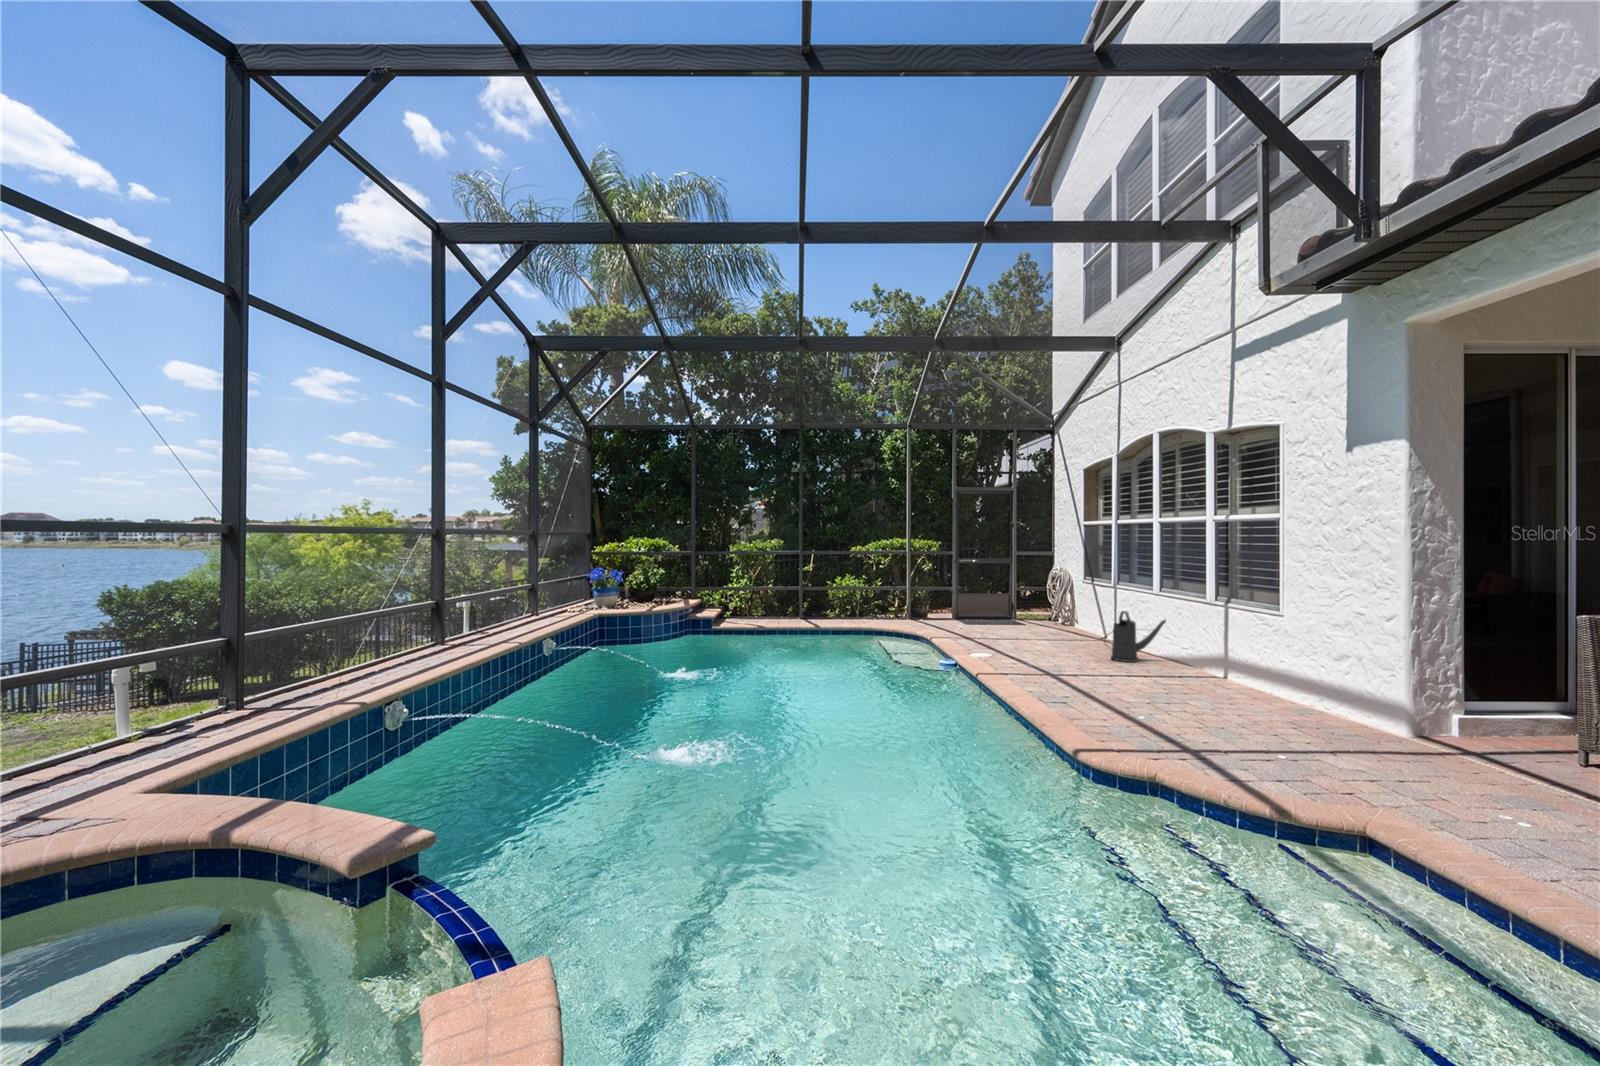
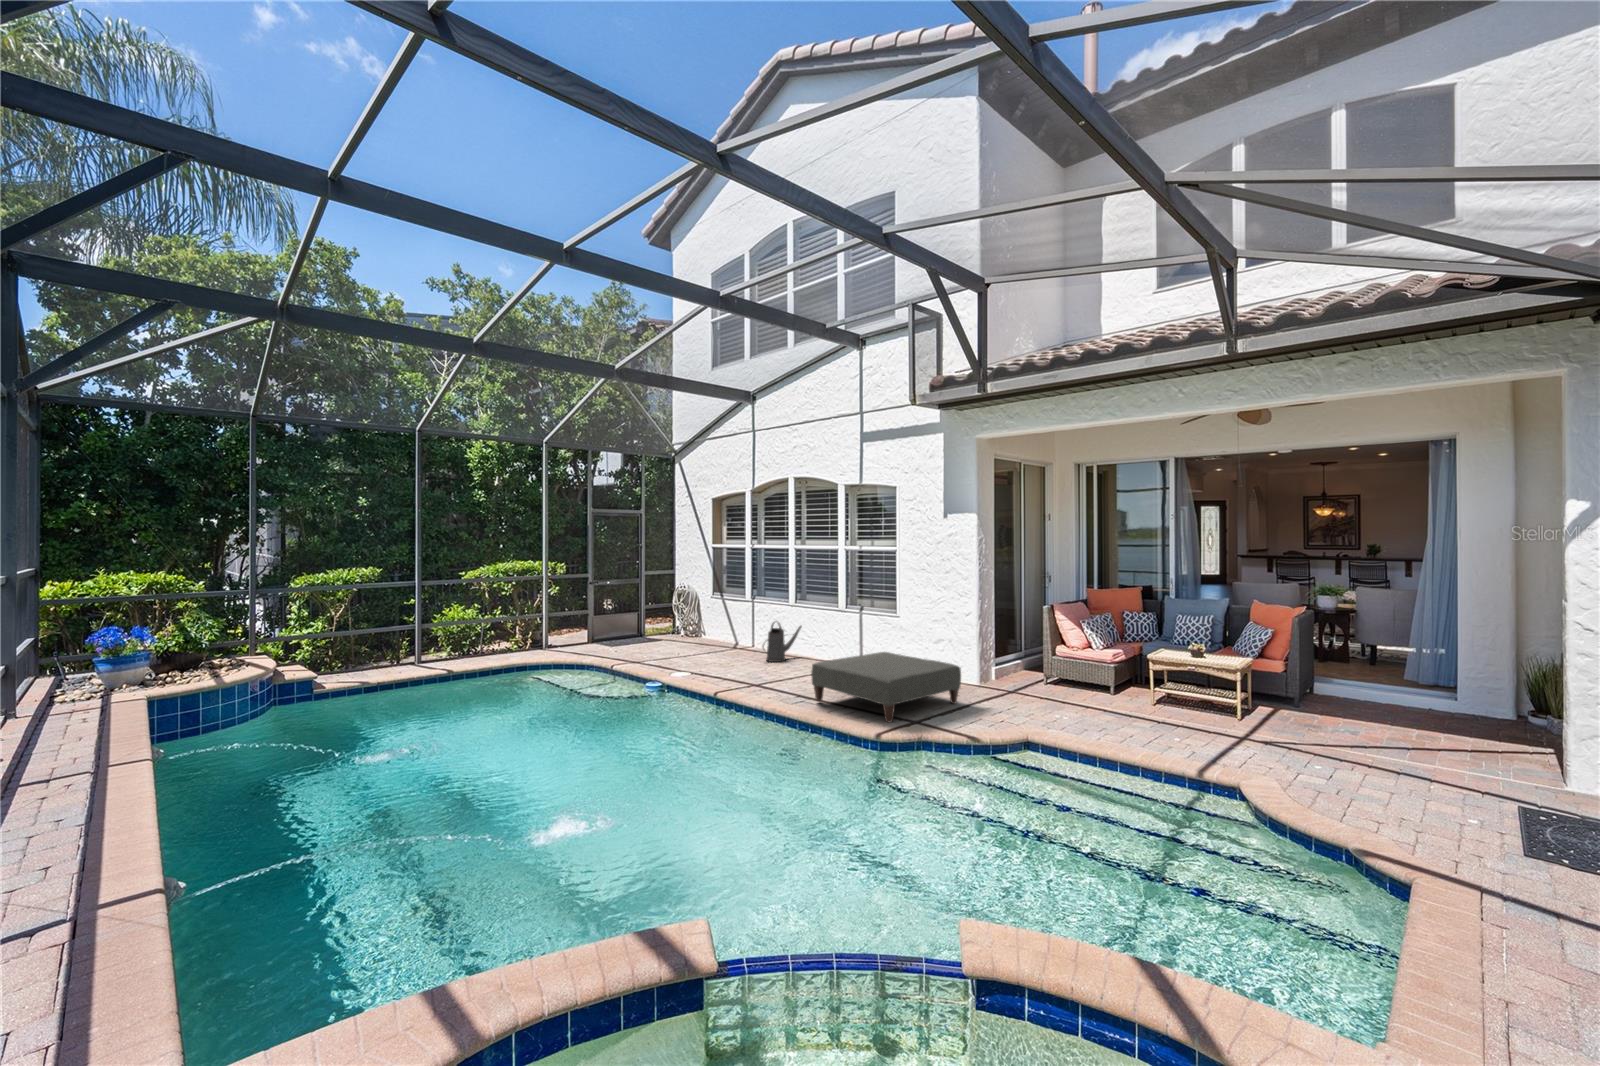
ottoman: none [1098,659,1341,751] -> present [811,652,961,722]

